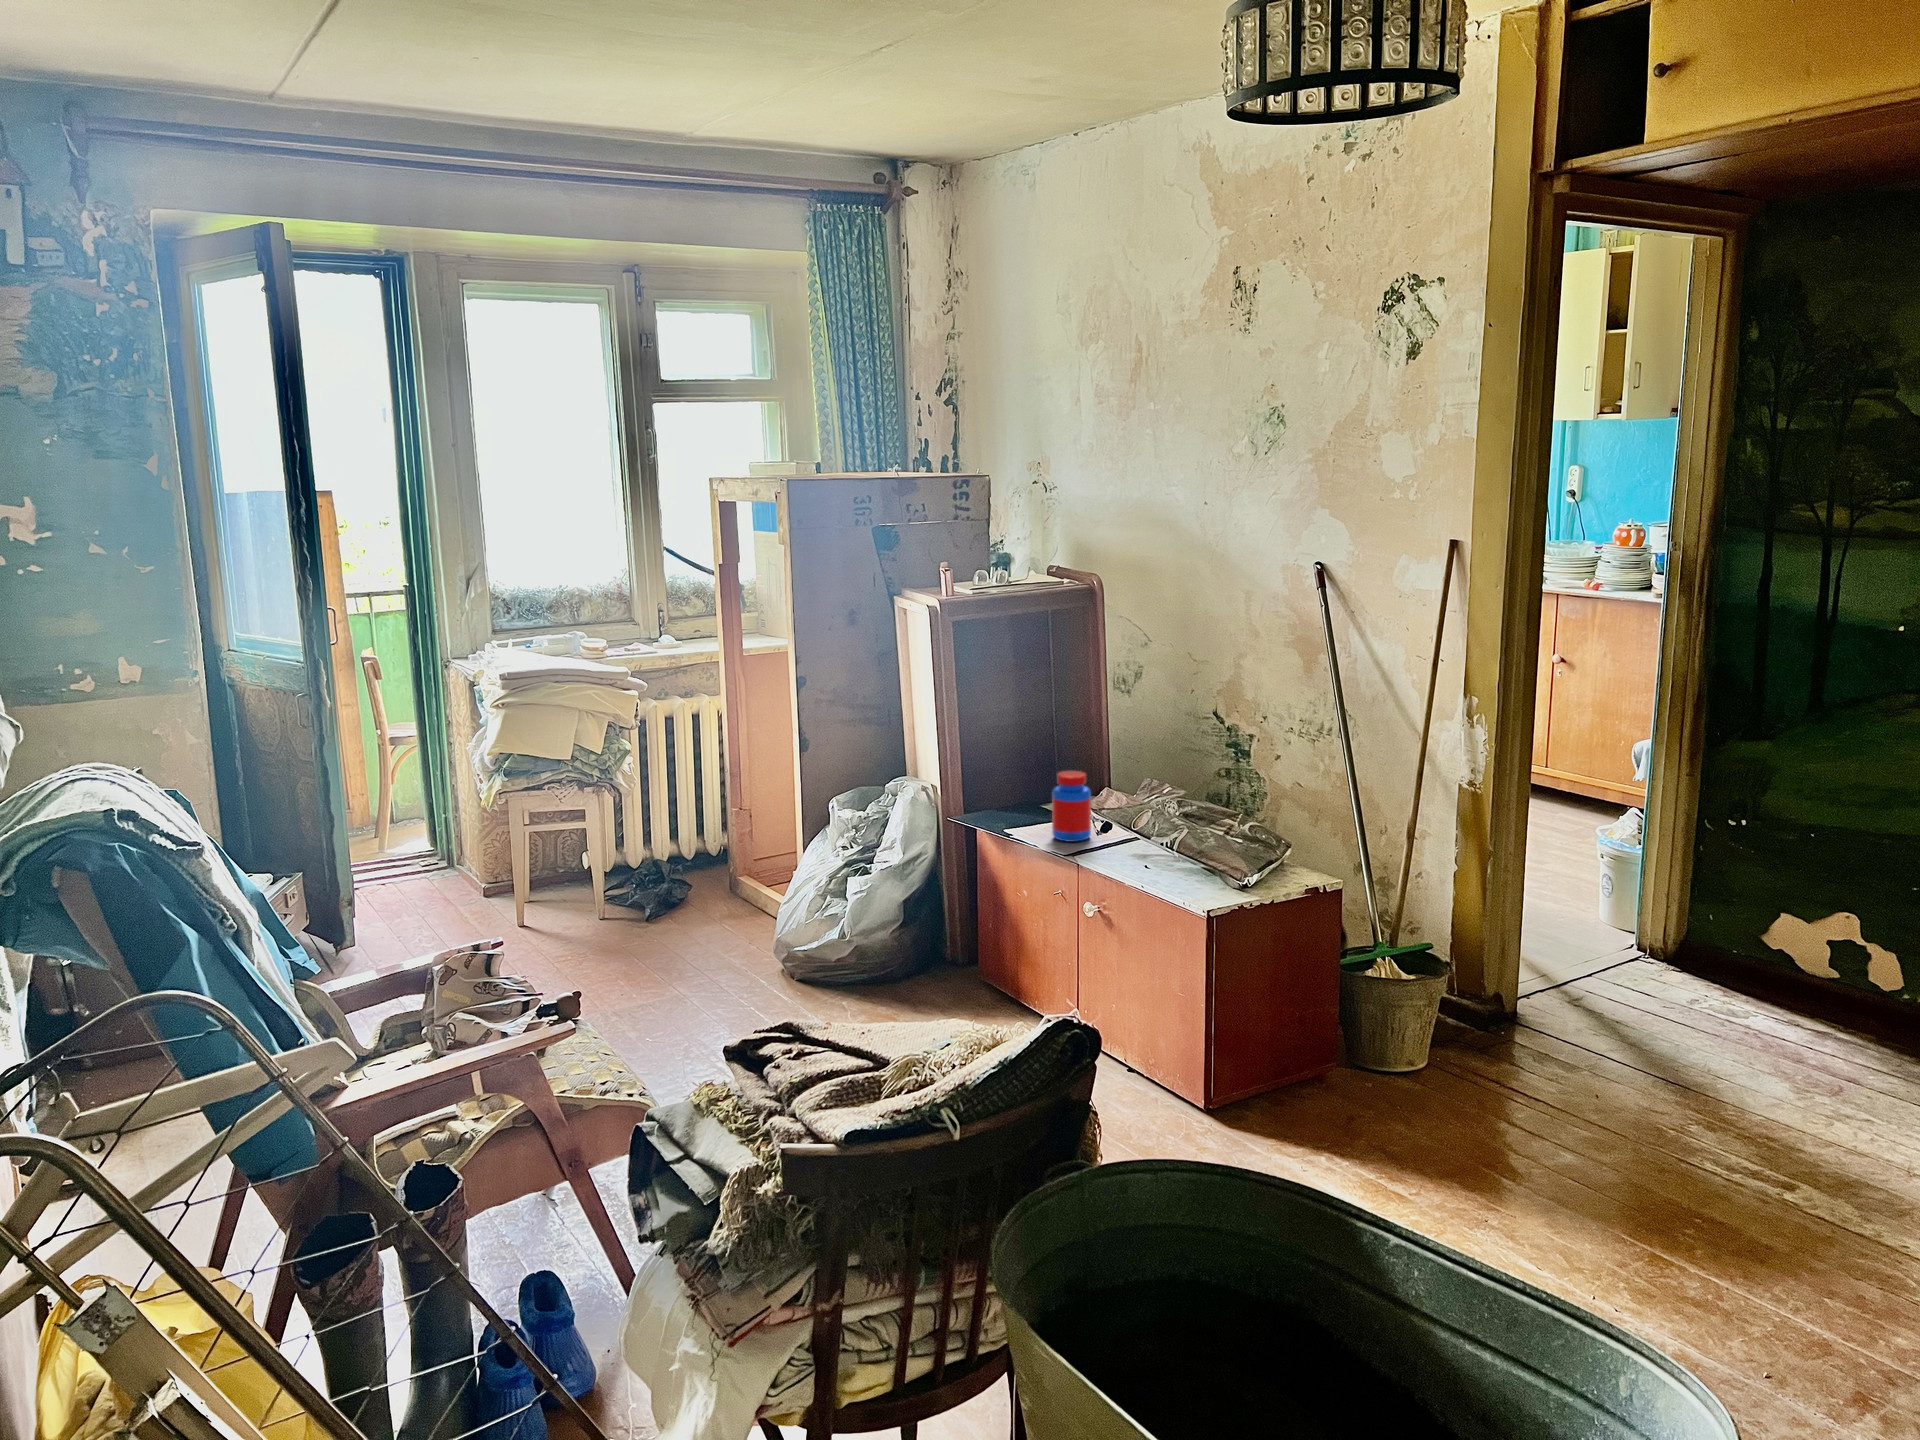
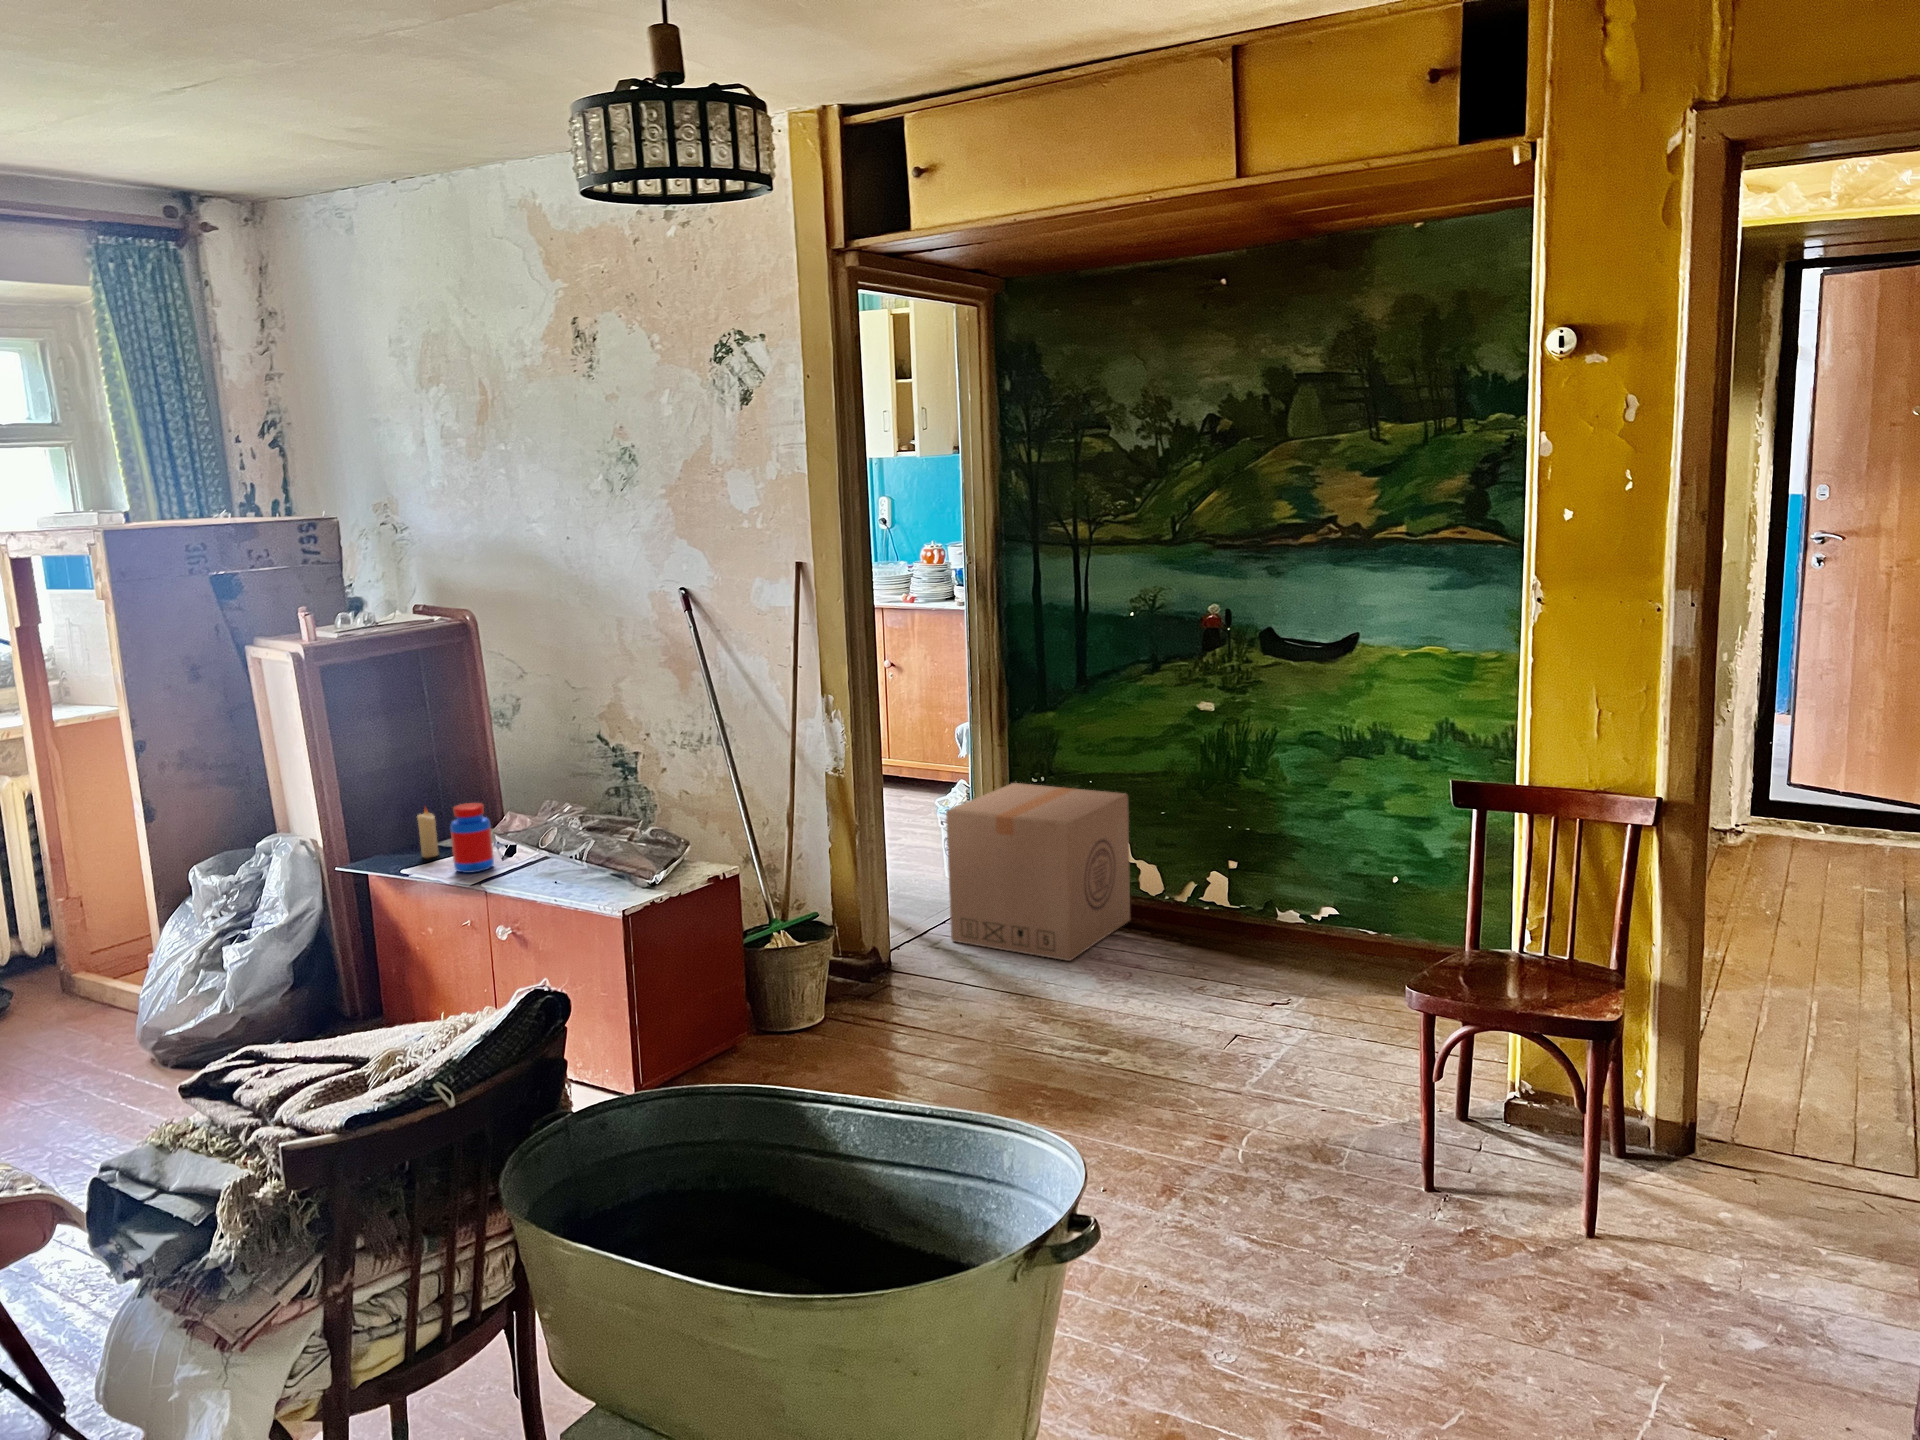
candle: none [1025,767,1042,819] -> present [417,808,438,858]
cardboard box: none [1595,821,1865,1055] -> present [946,783,1130,961]

